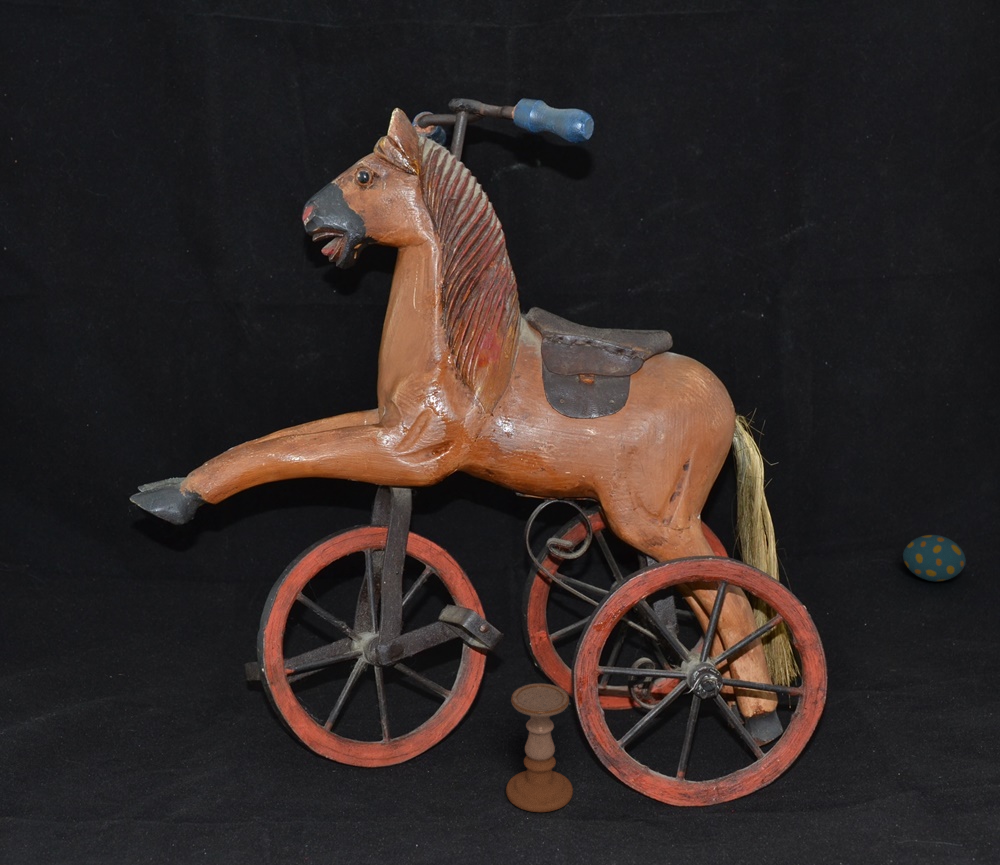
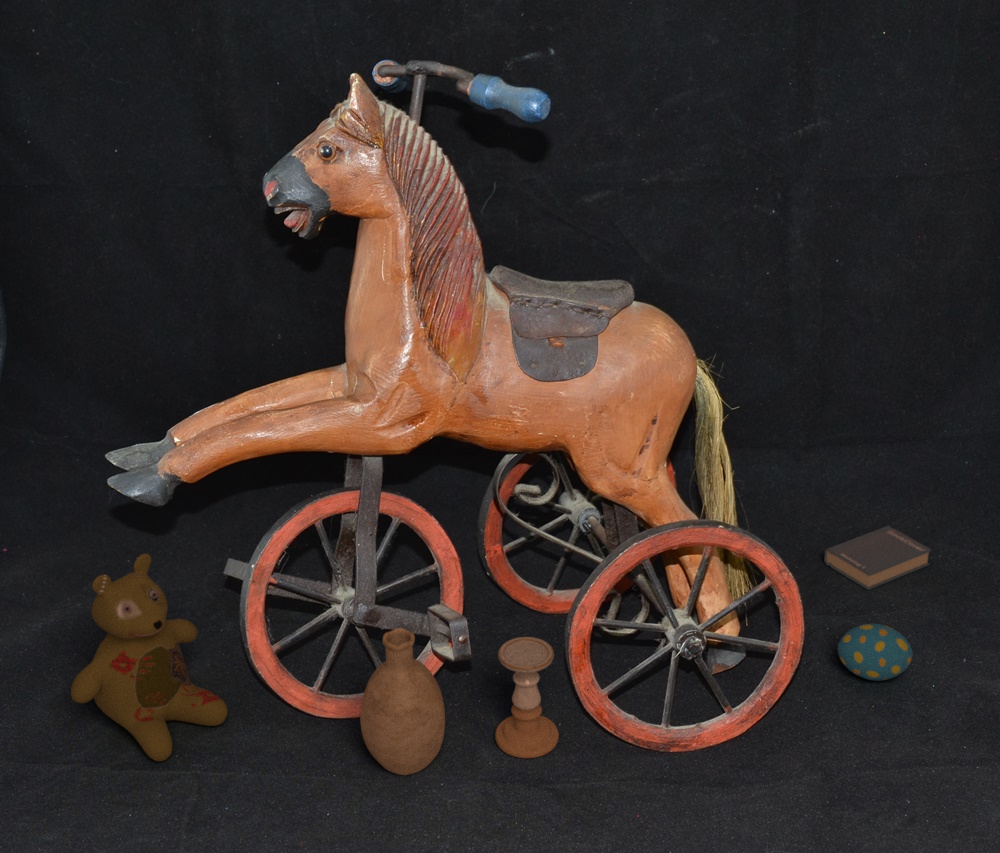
decorative egg: present [903,535,966,581] -> present [837,624,913,681]
stuffed bear: none [78,577,236,790] -> present [71,554,228,761]
hardback book: none [879,615,995,677] -> present [824,526,931,590]
decorative vase: none [365,661,453,819] -> present [360,628,445,775]

